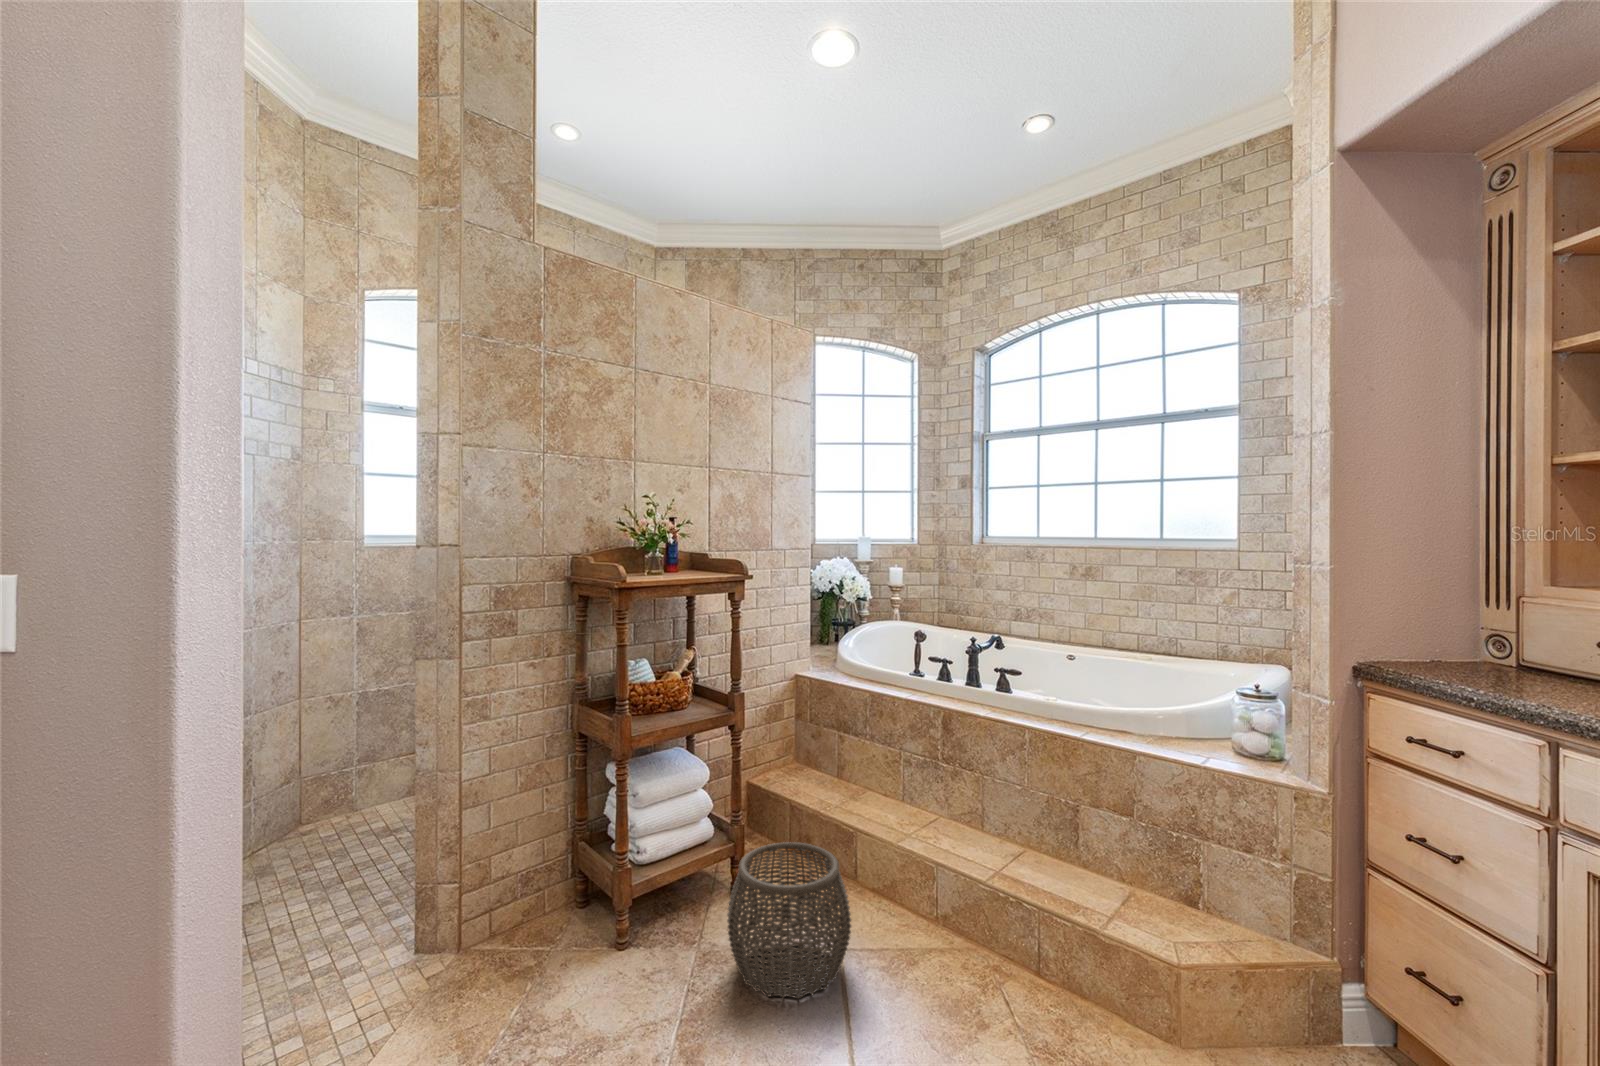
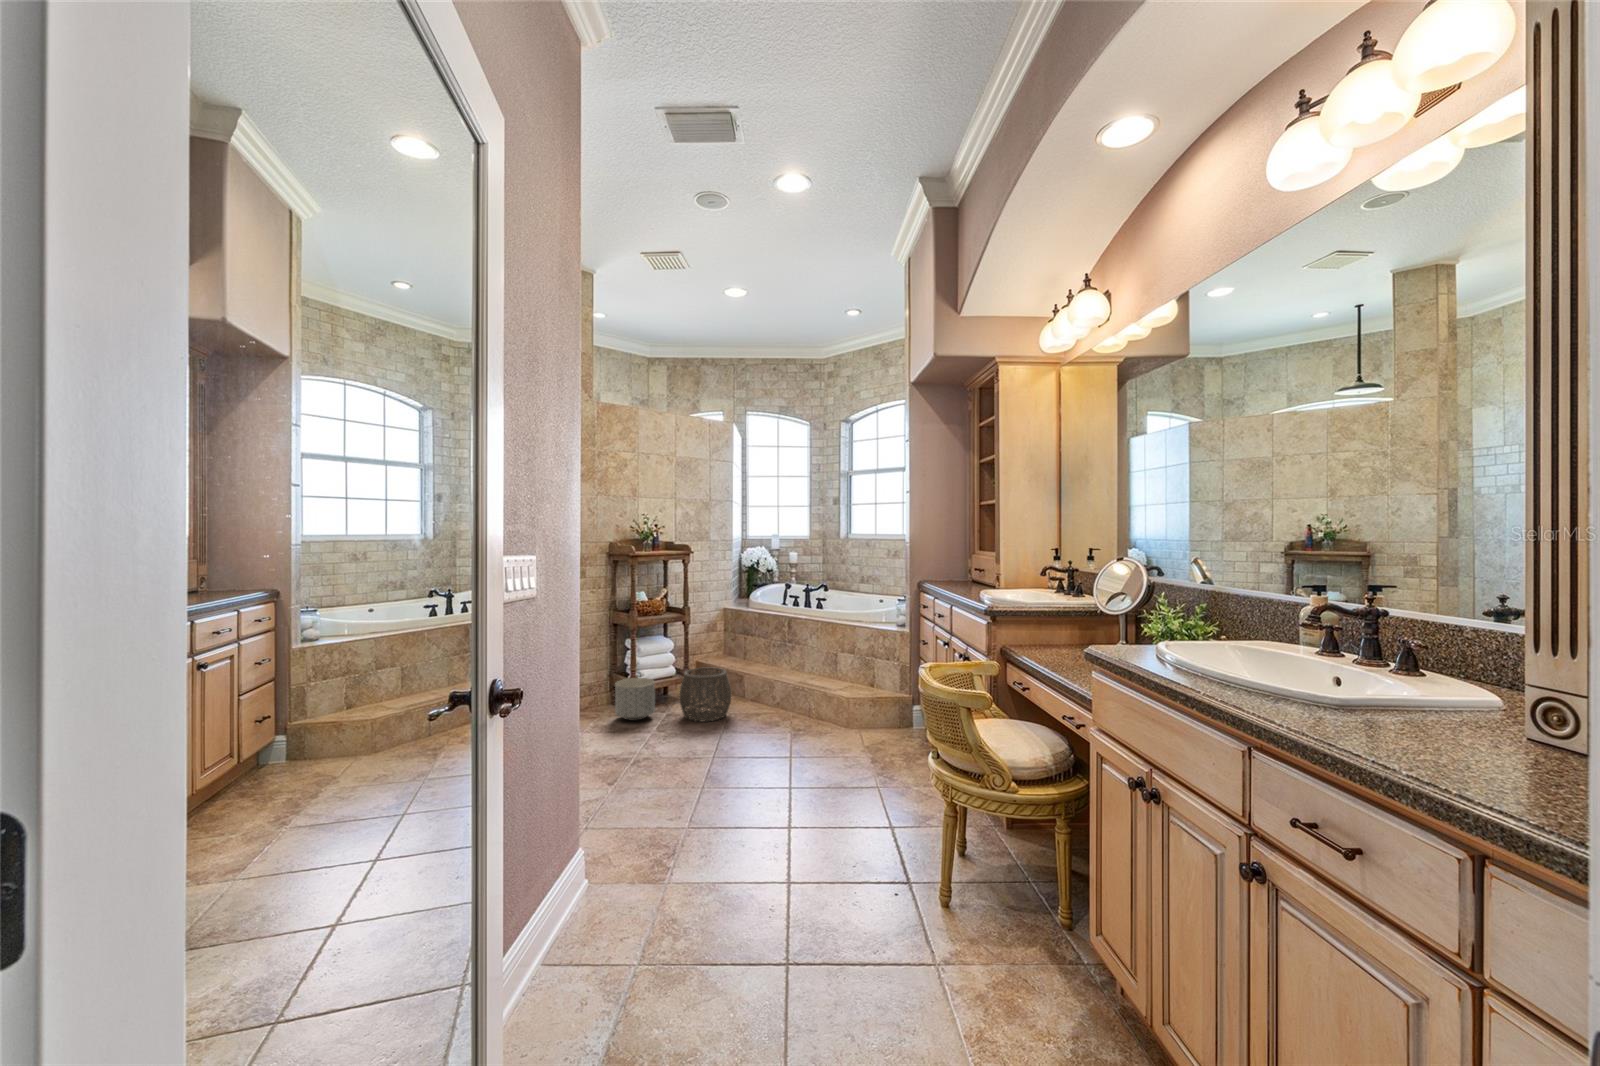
planter: none [577,869,670,990] -> present [615,678,655,721]

